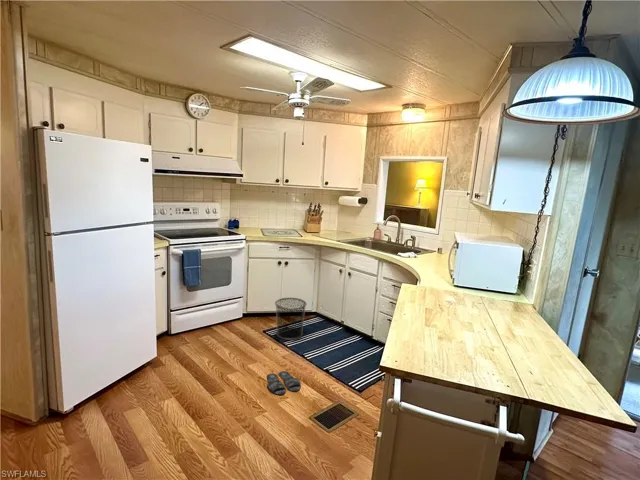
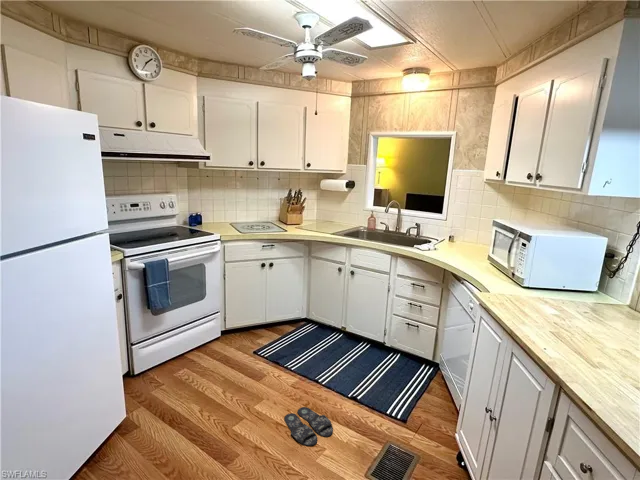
waste bin: present [275,298,306,340] -> none [268,307,307,360]

